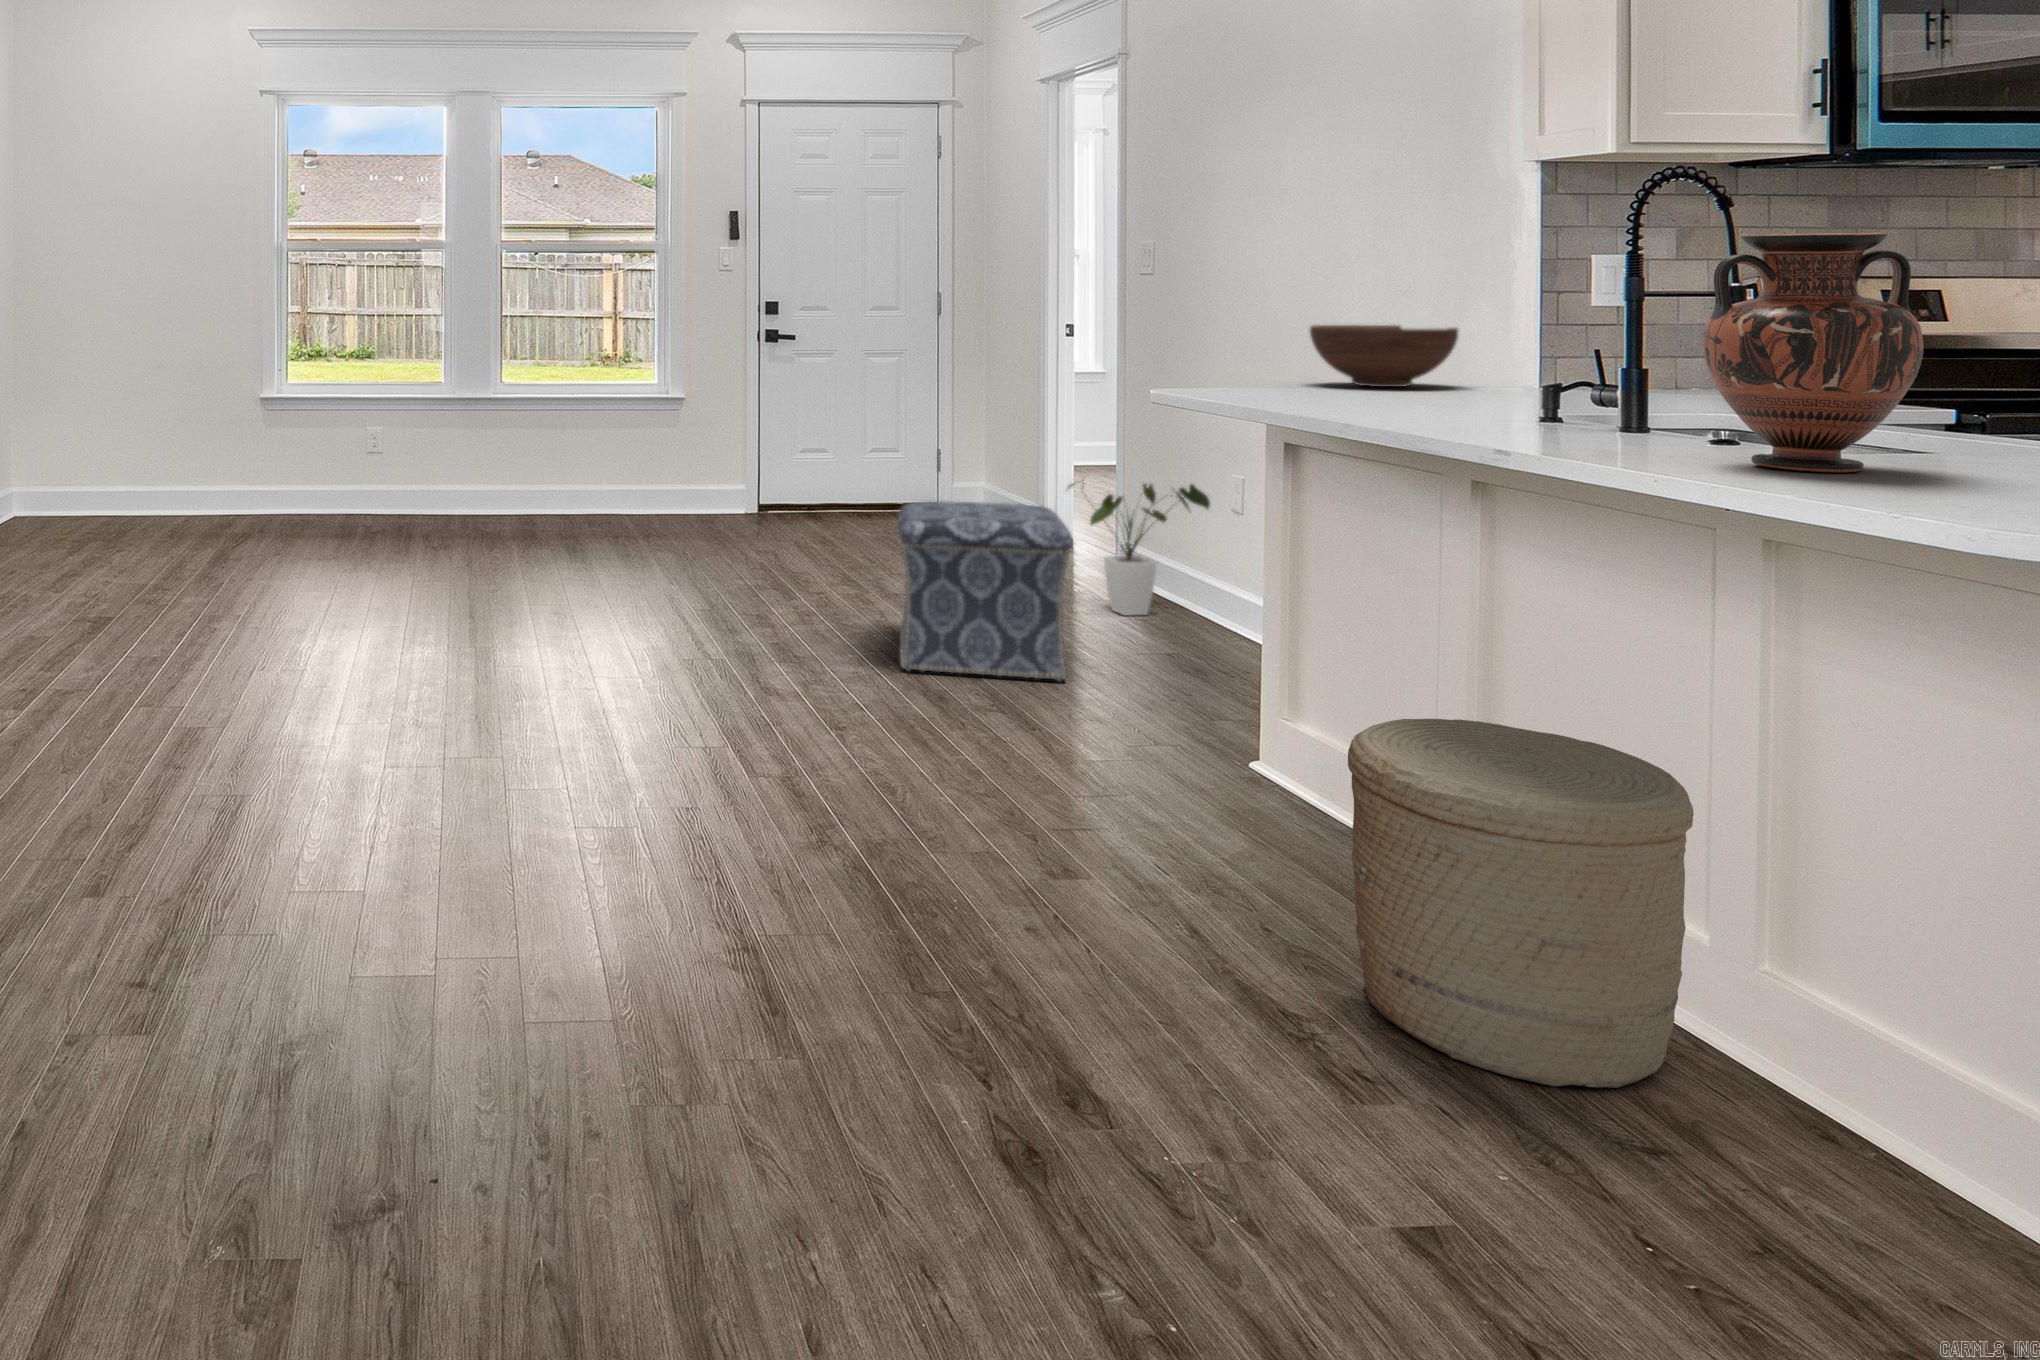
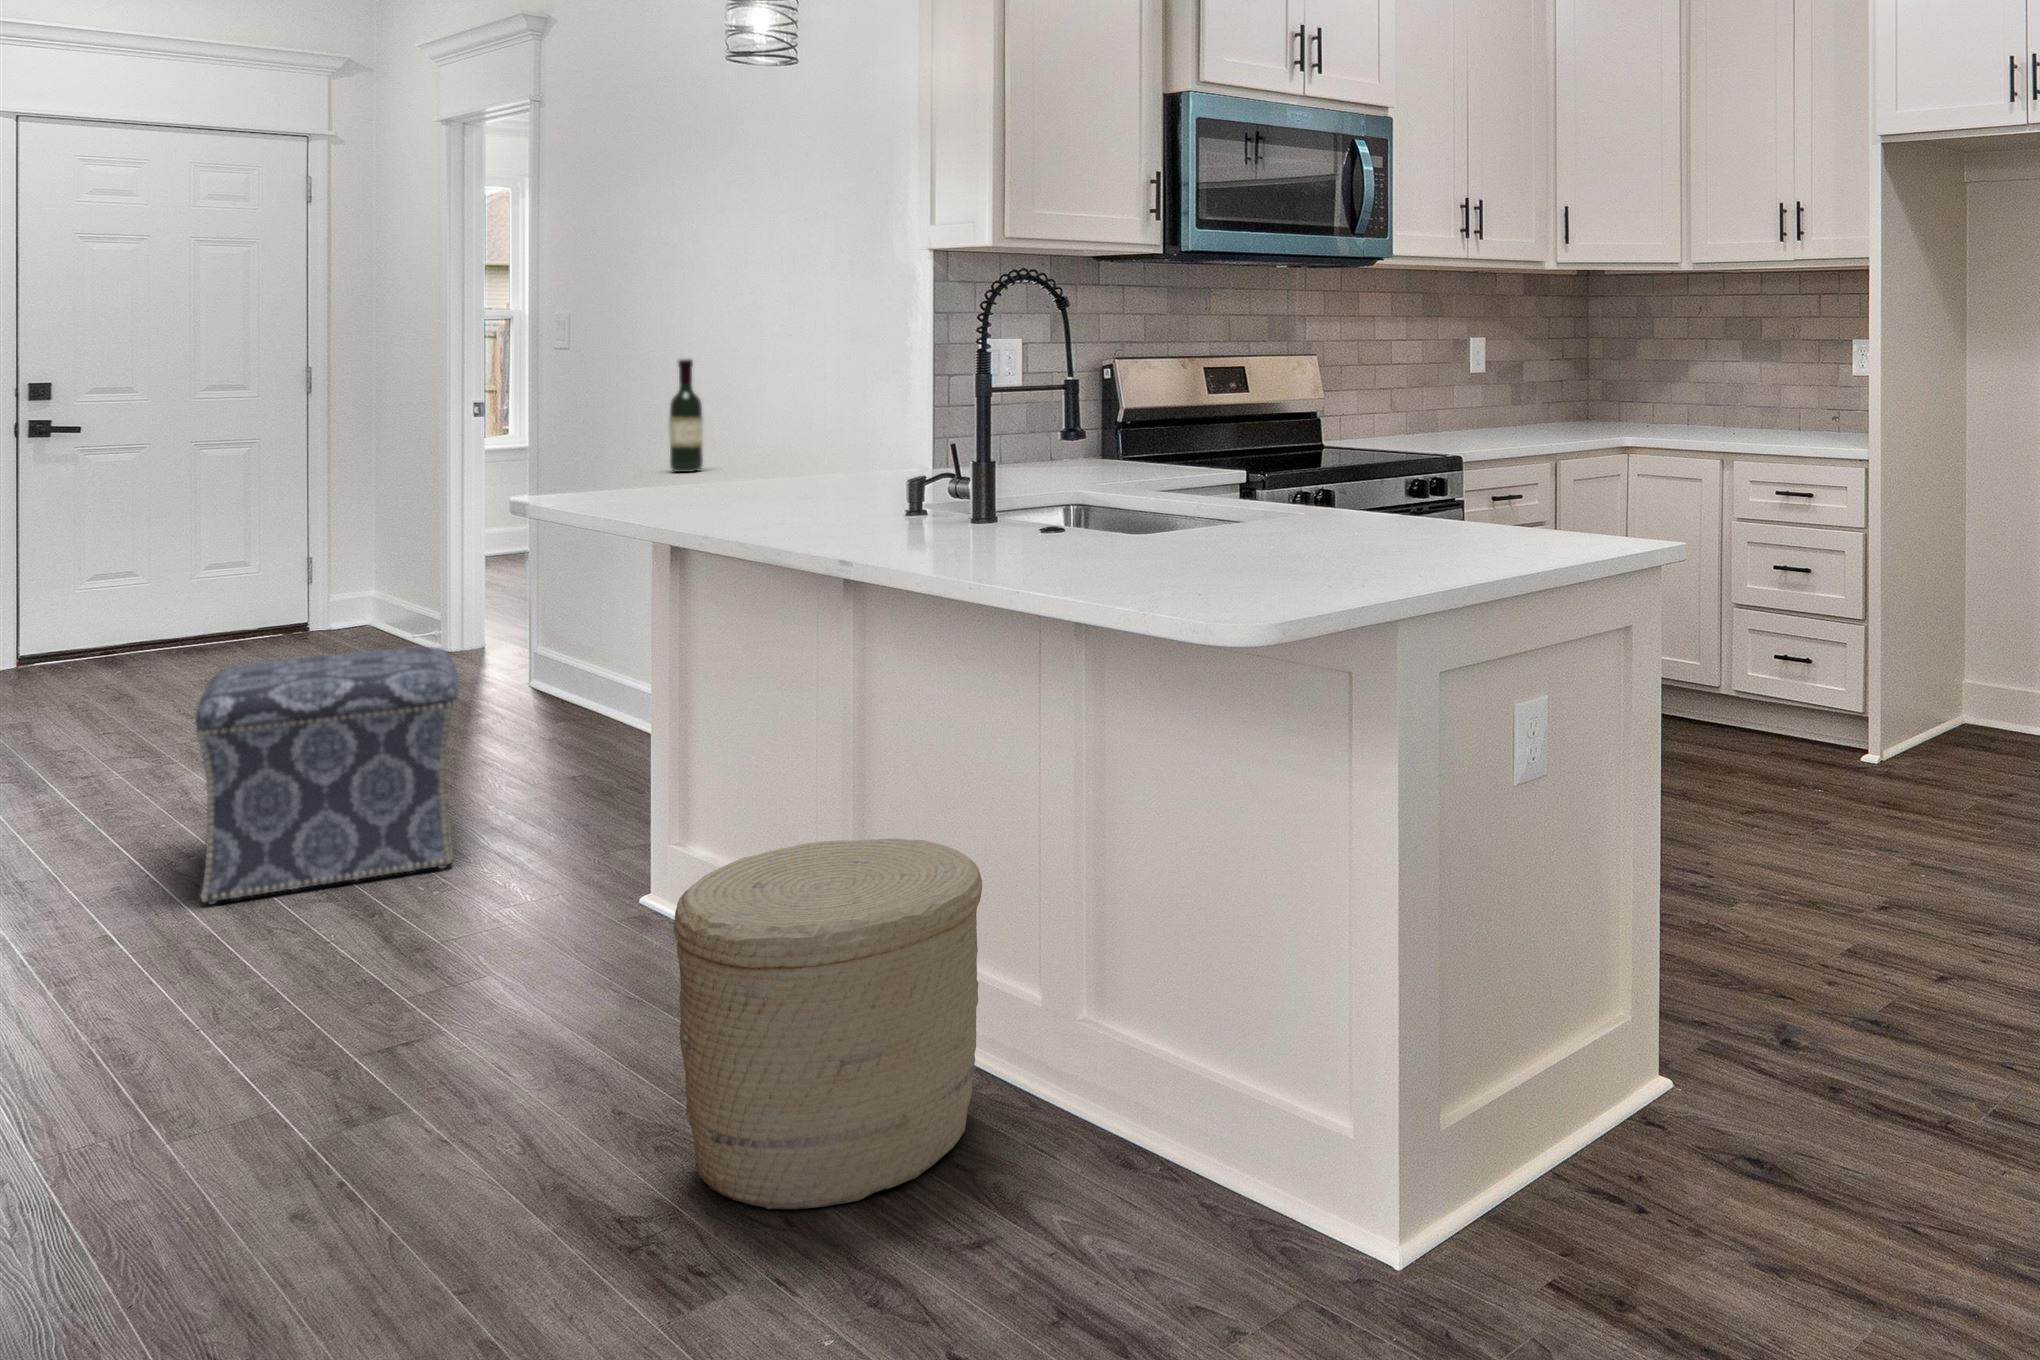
vase: present [1703,233,1923,473] -> none [982,352,1133,566]
wine bottle: none [1238,279,1268,379] -> present [669,359,703,472]
fruit bowl: present [1310,325,1458,387] -> none [736,409,883,477]
house plant: present [1069,480,1210,616] -> none [478,591,661,759]

